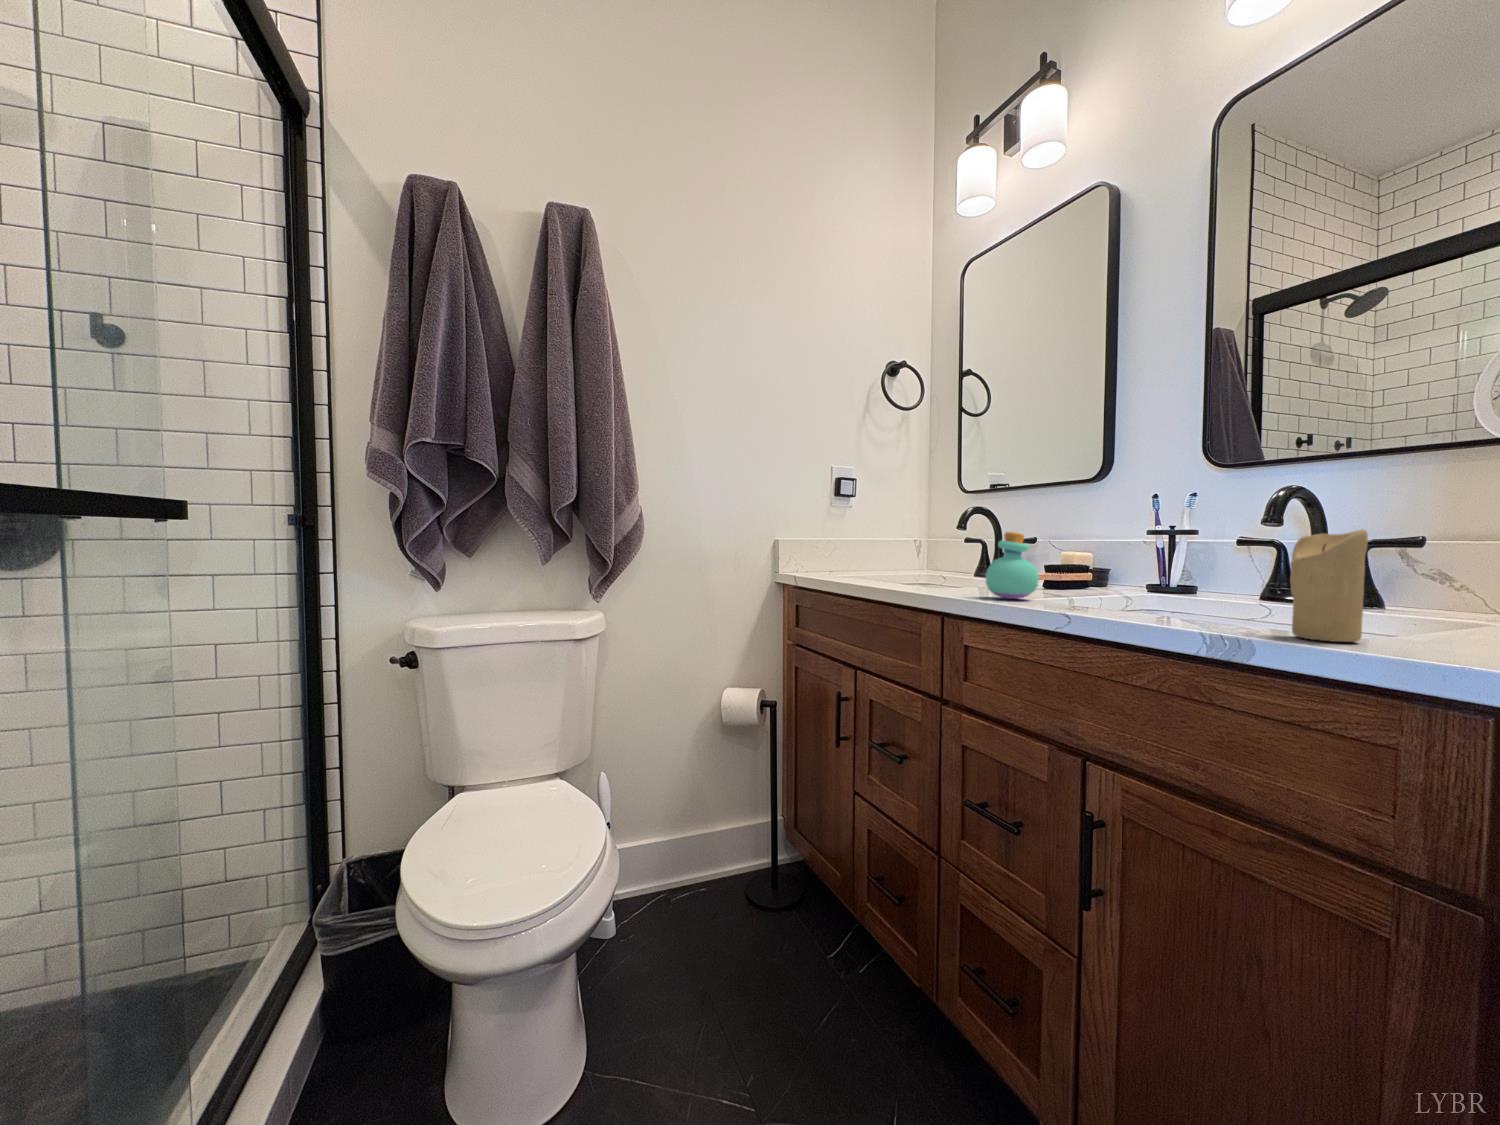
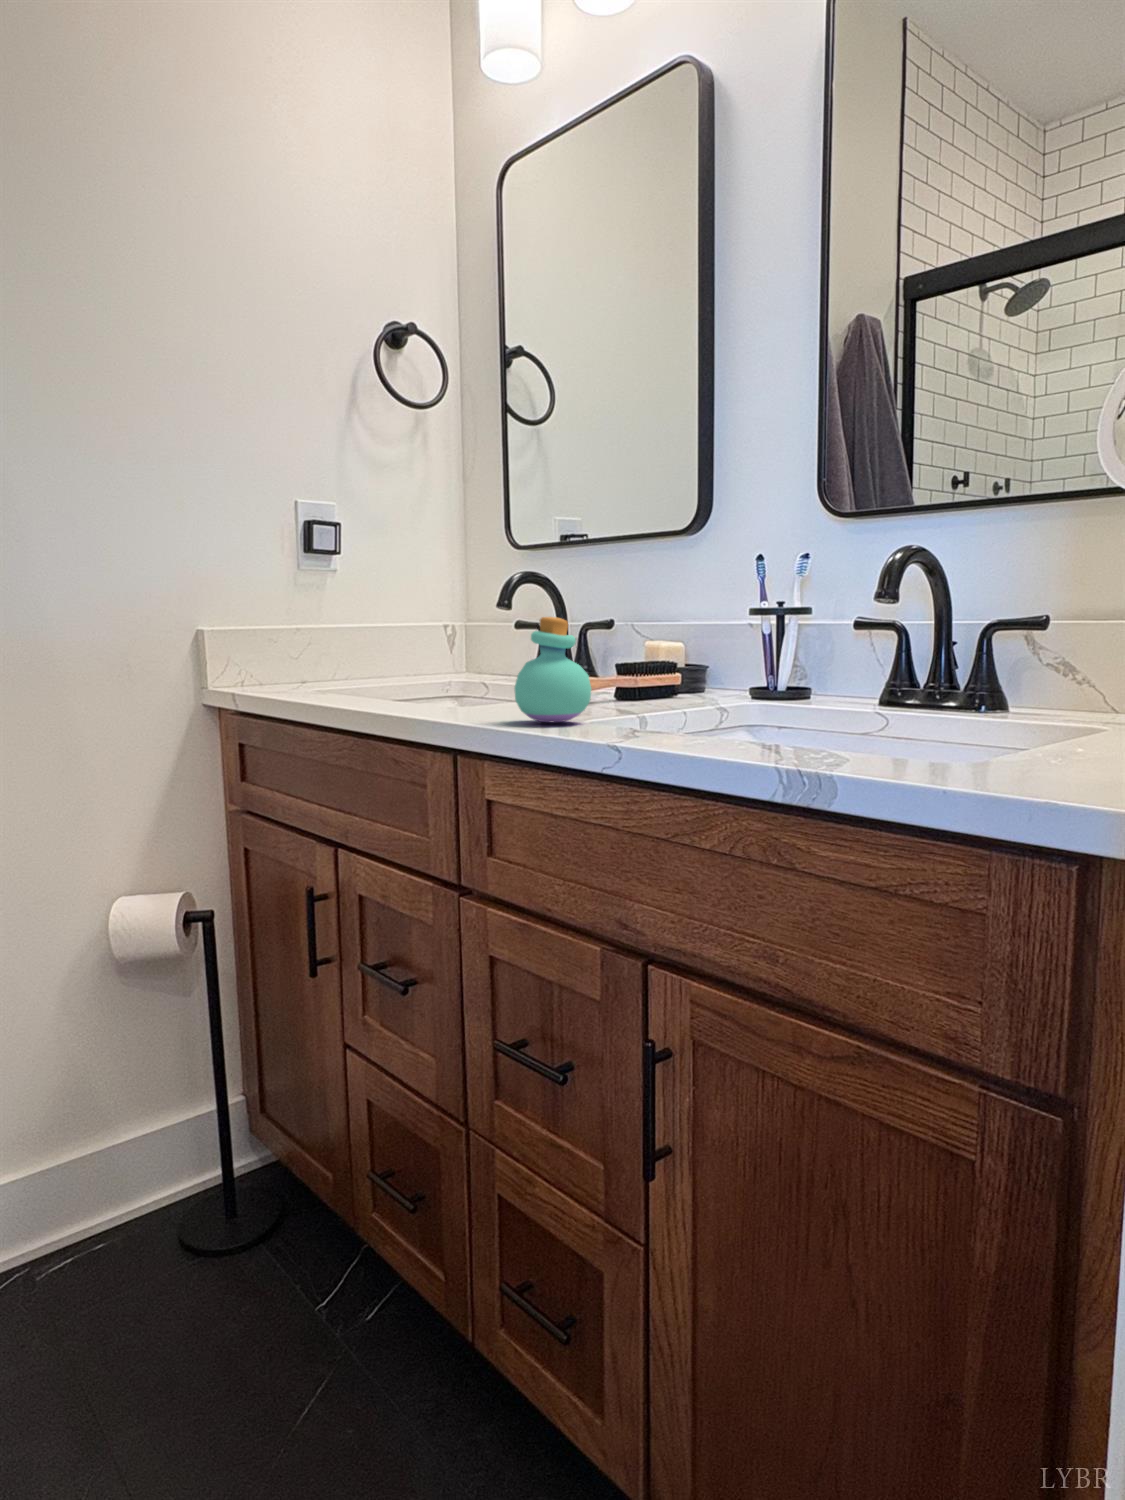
candle: present [1290,529,1368,642] -> none [883,612,969,770]

